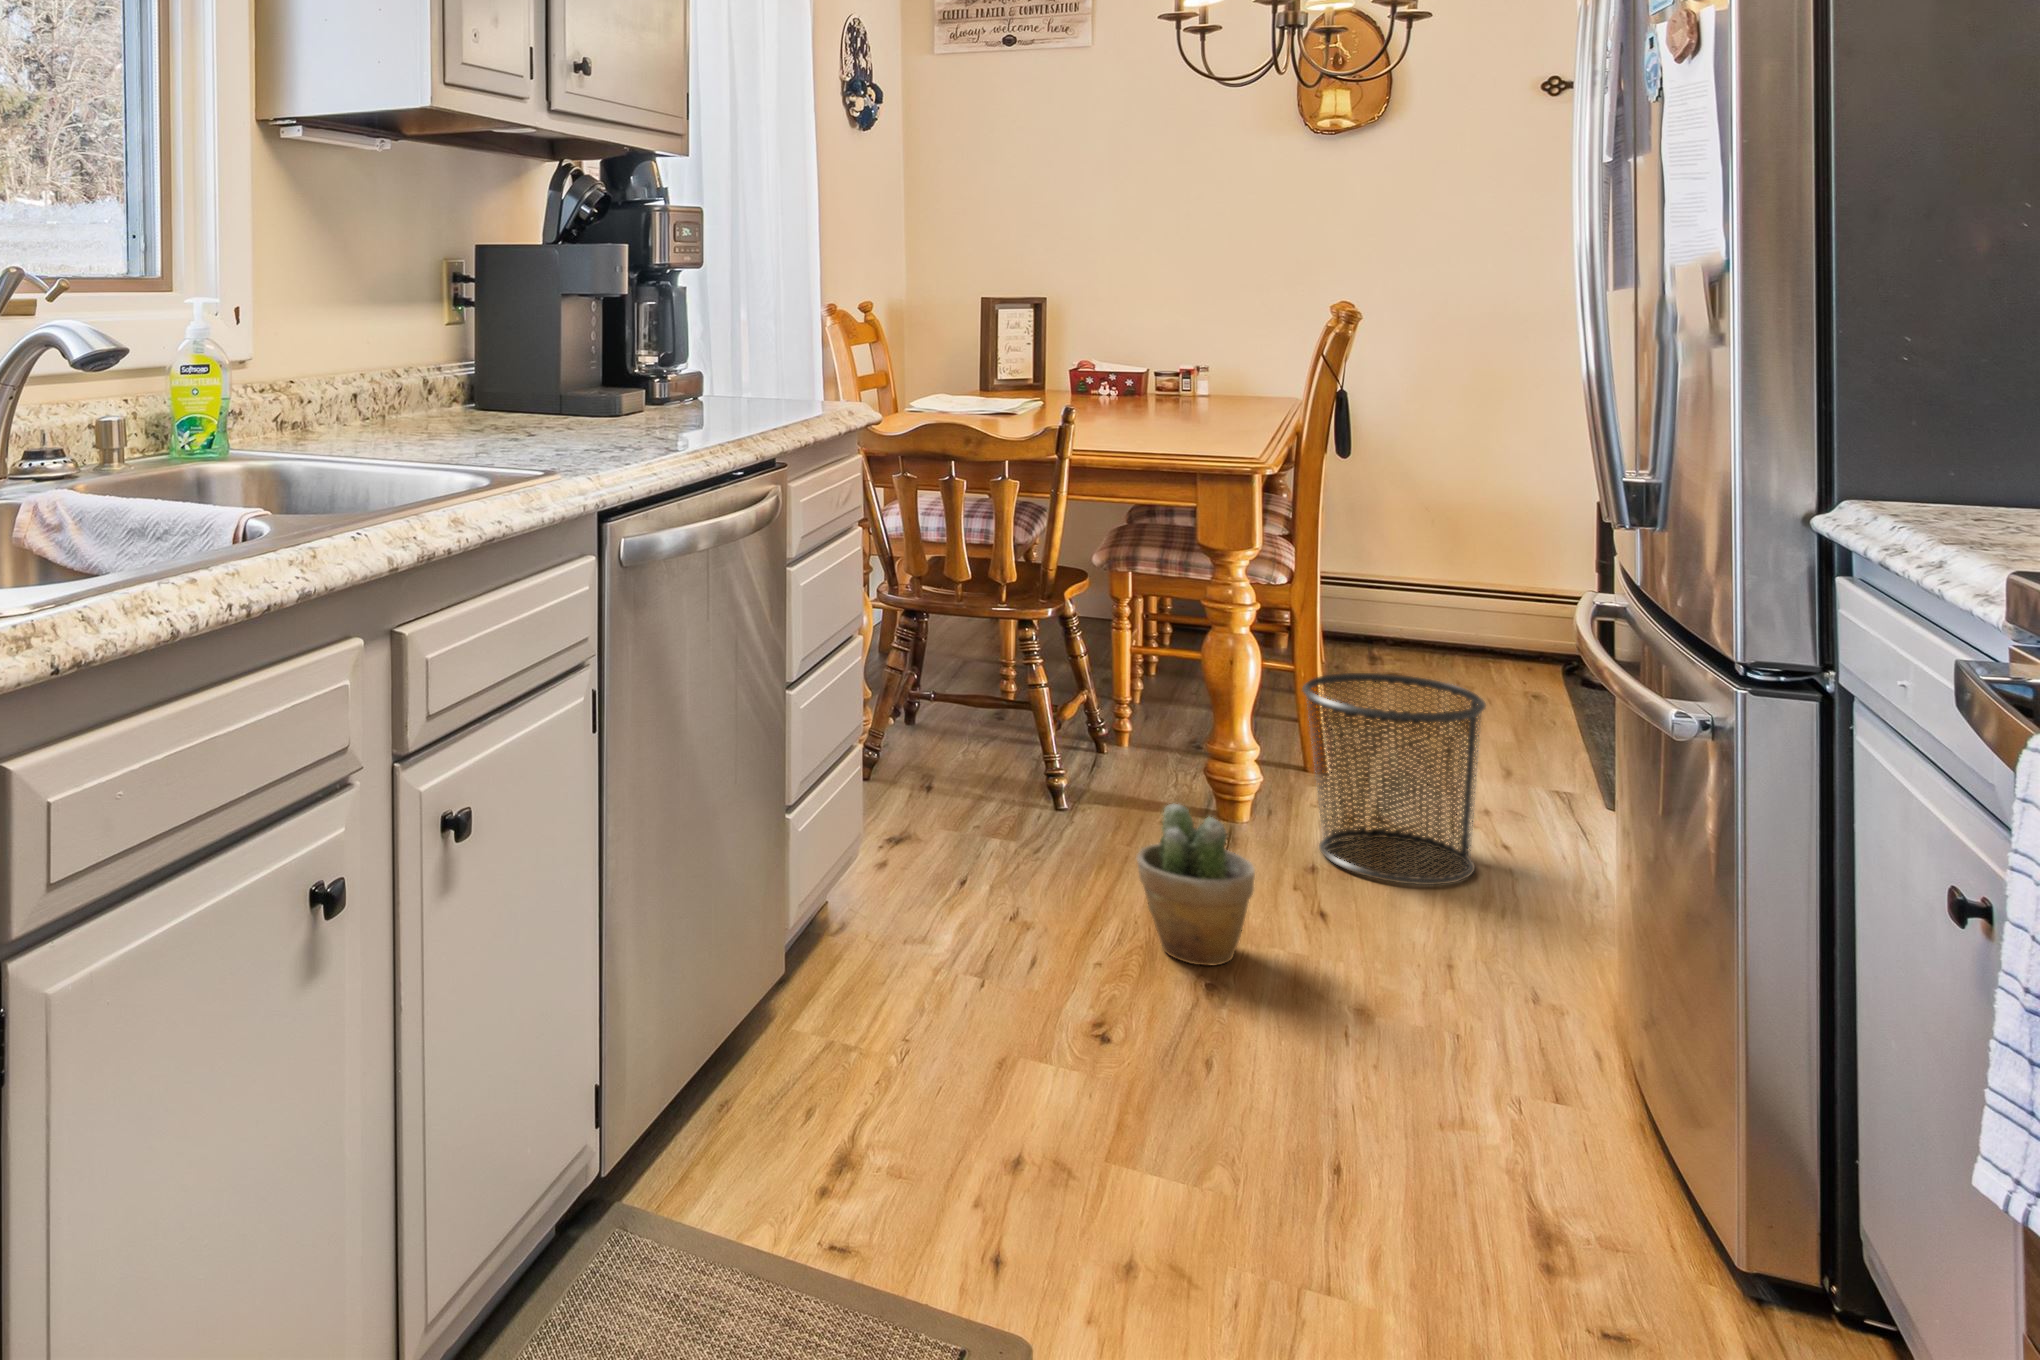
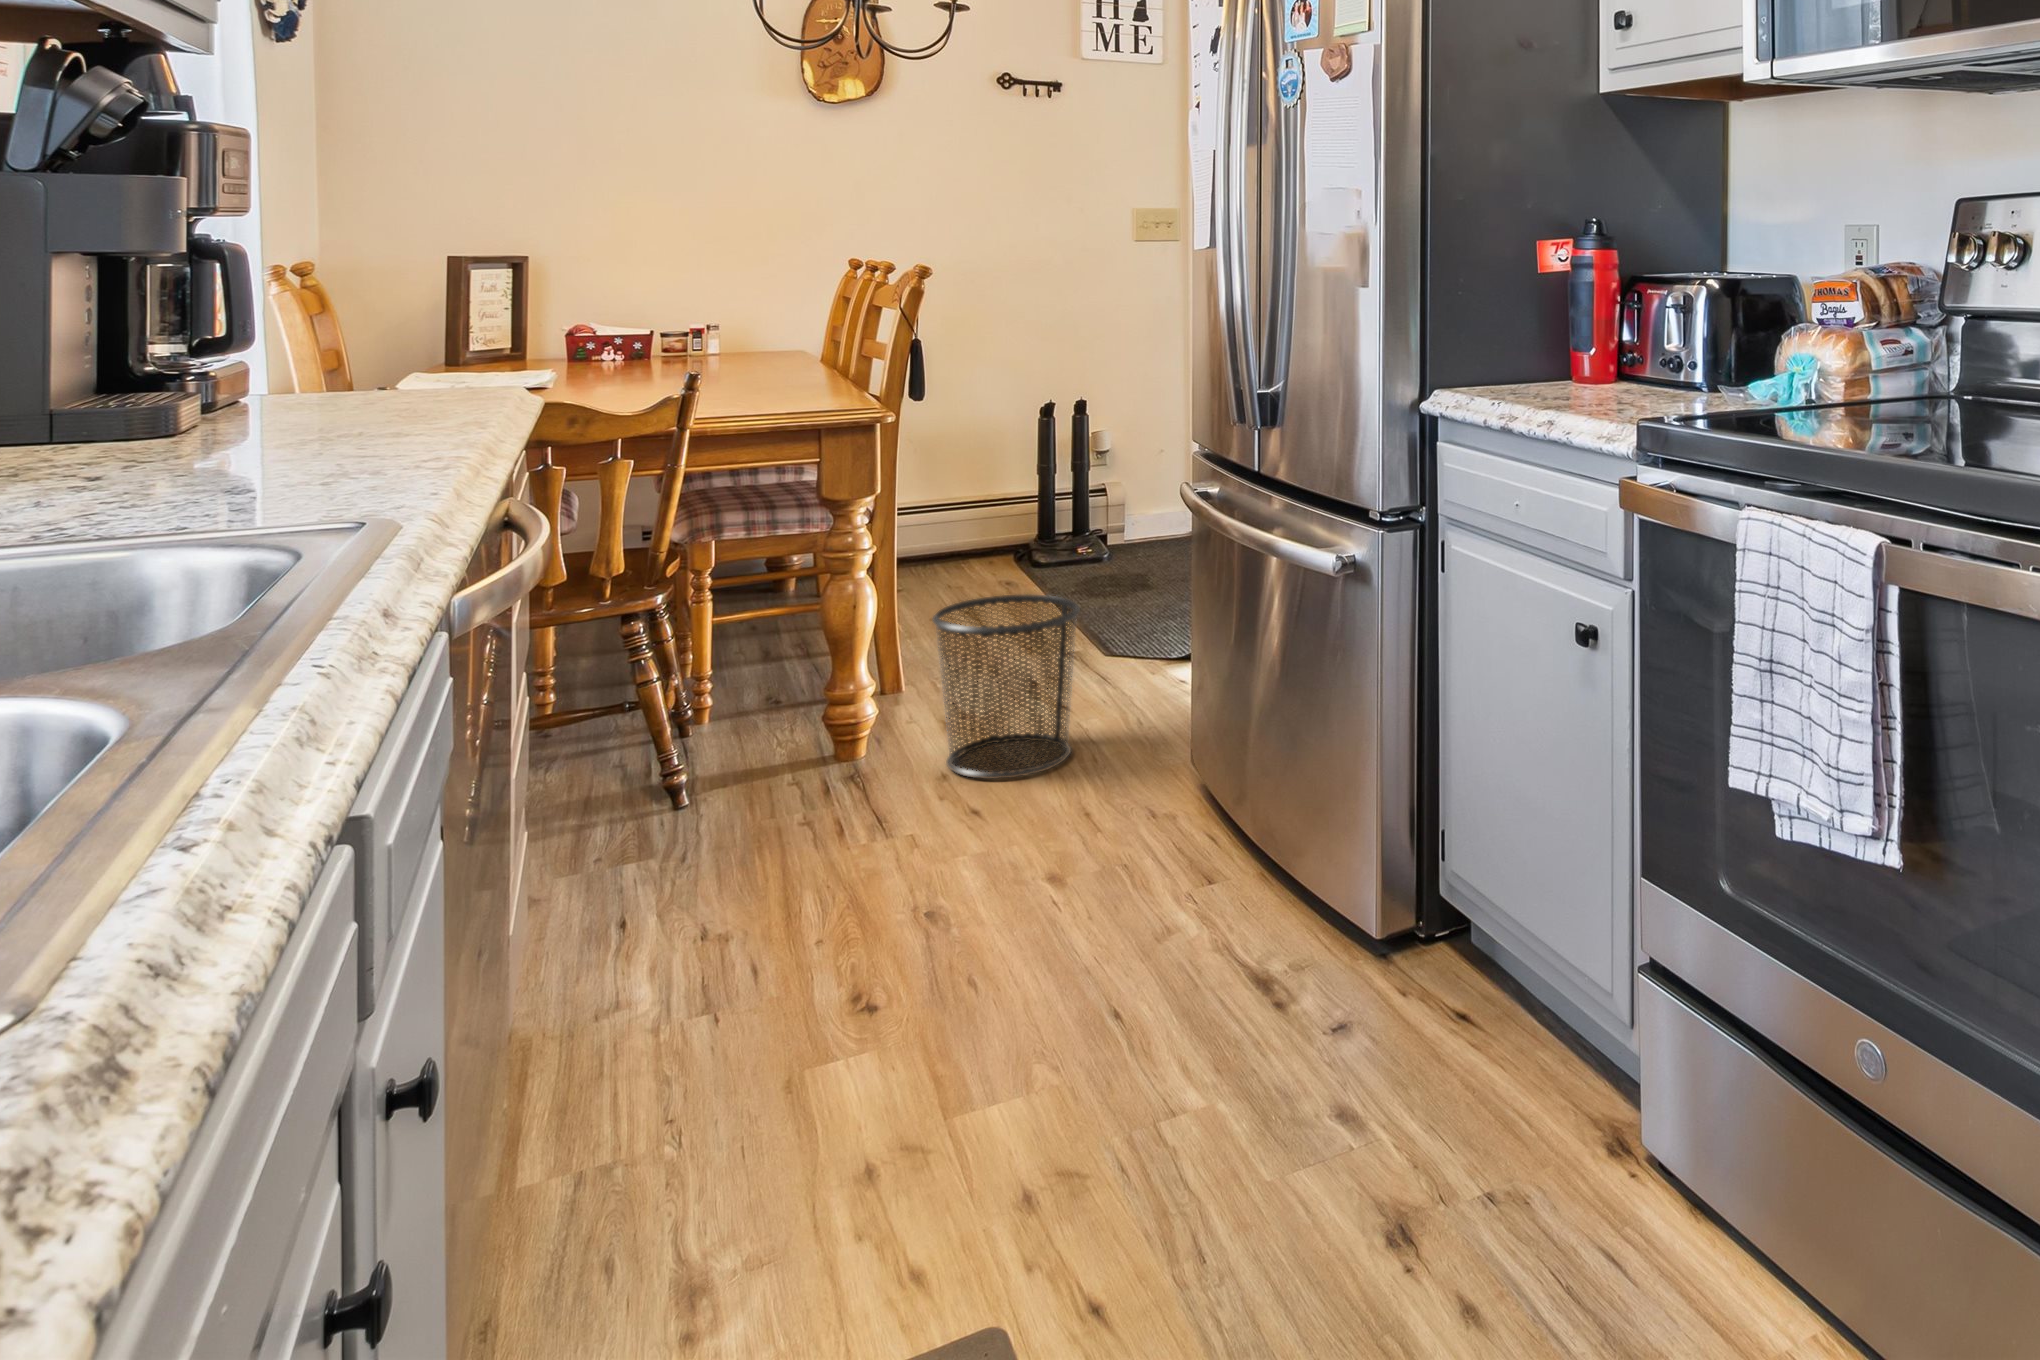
potted plant: present [1136,804,1255,966] -> none [843,751,956,903]

